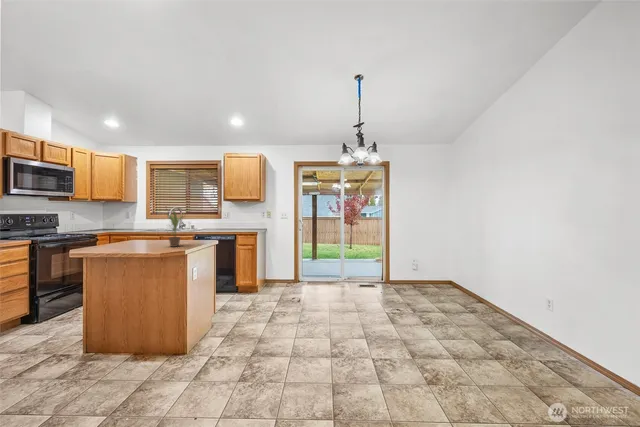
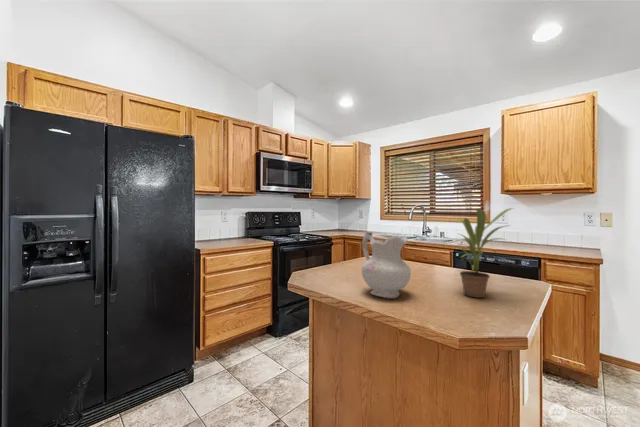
ceramic pitcher: none [116,221,143,250] -> present [362,232,411,298]

